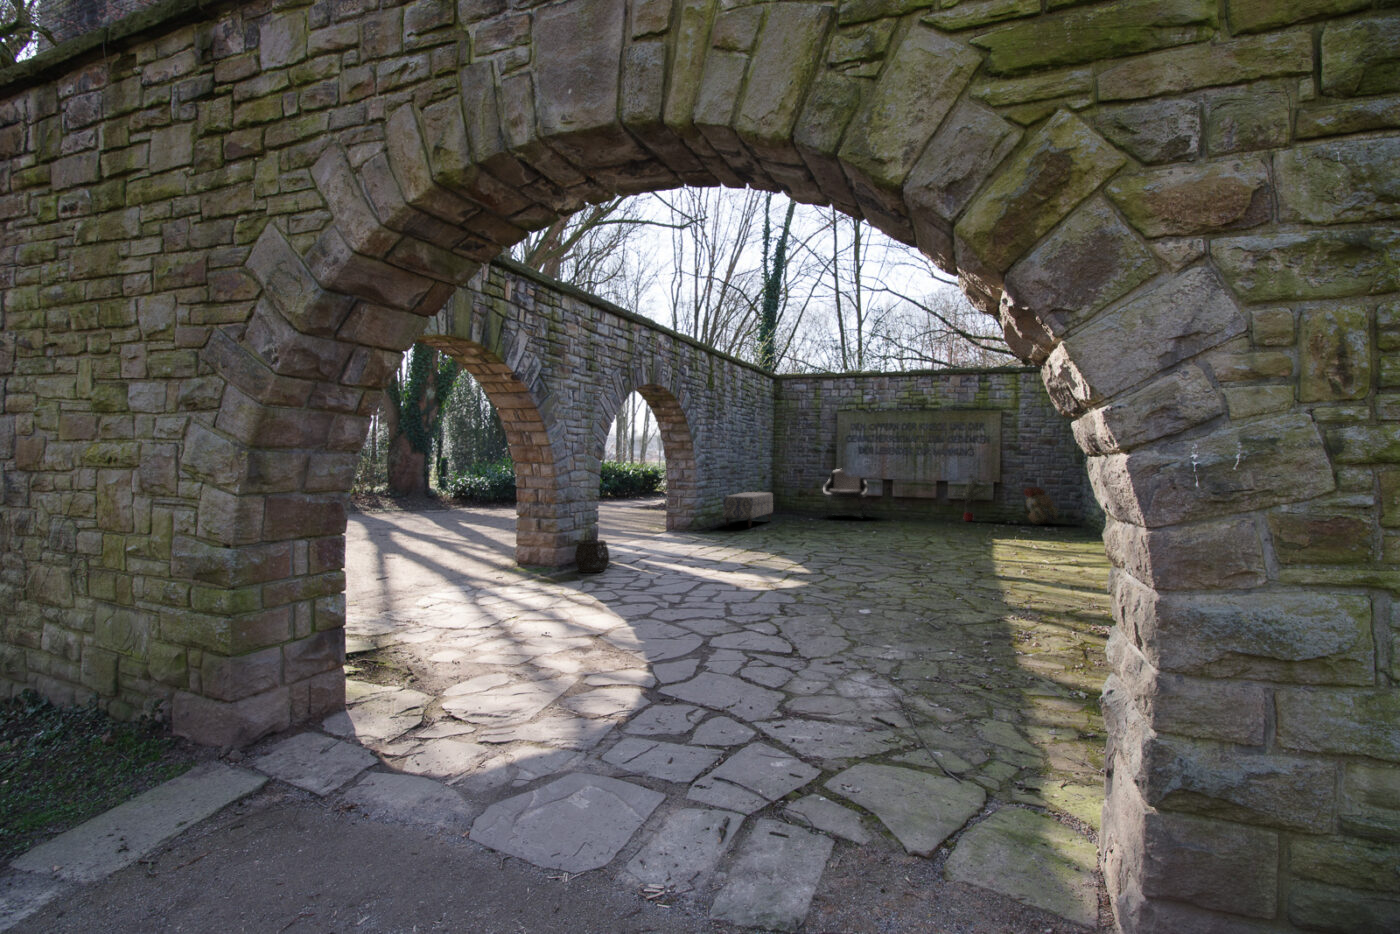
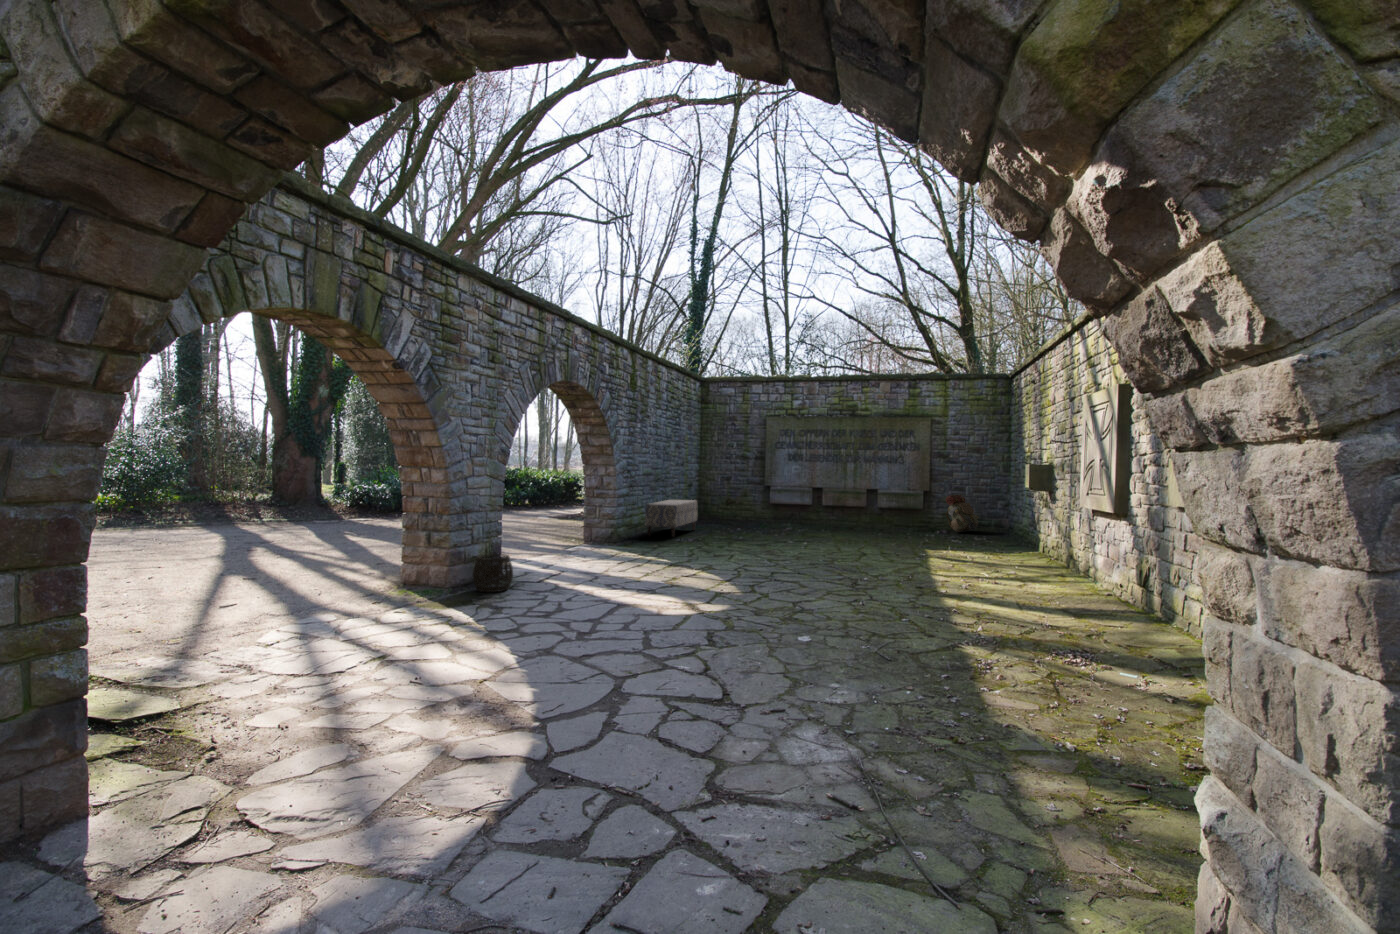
lounge chair: present [823,468,869,516] -> none [748,475,795,527]
potted tree: present [950,475,989,522] -> none [872,481,914,529]

